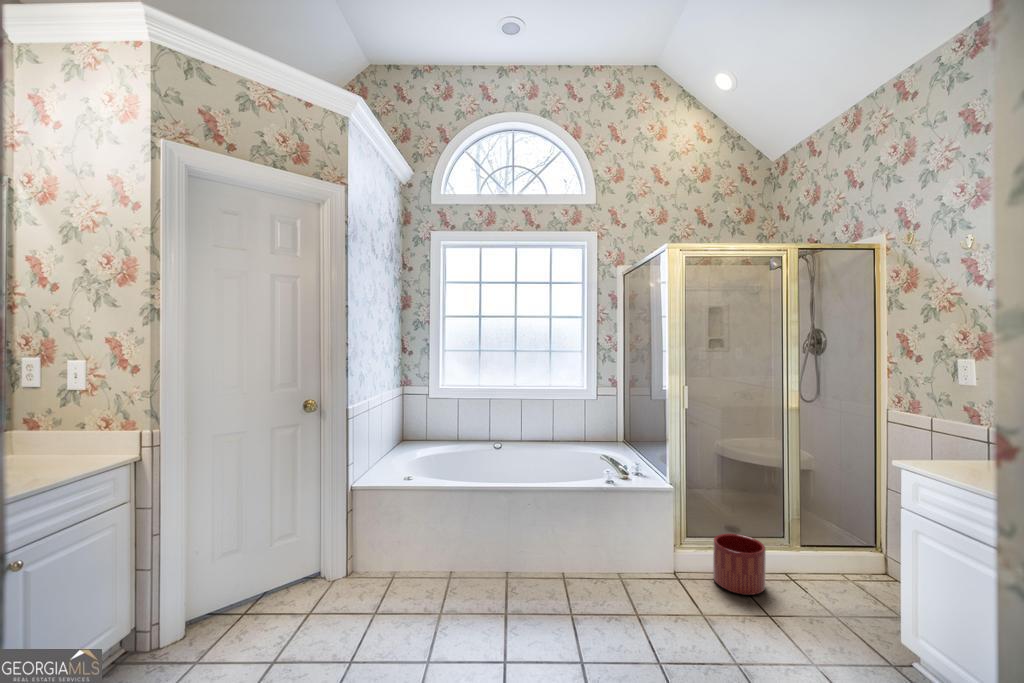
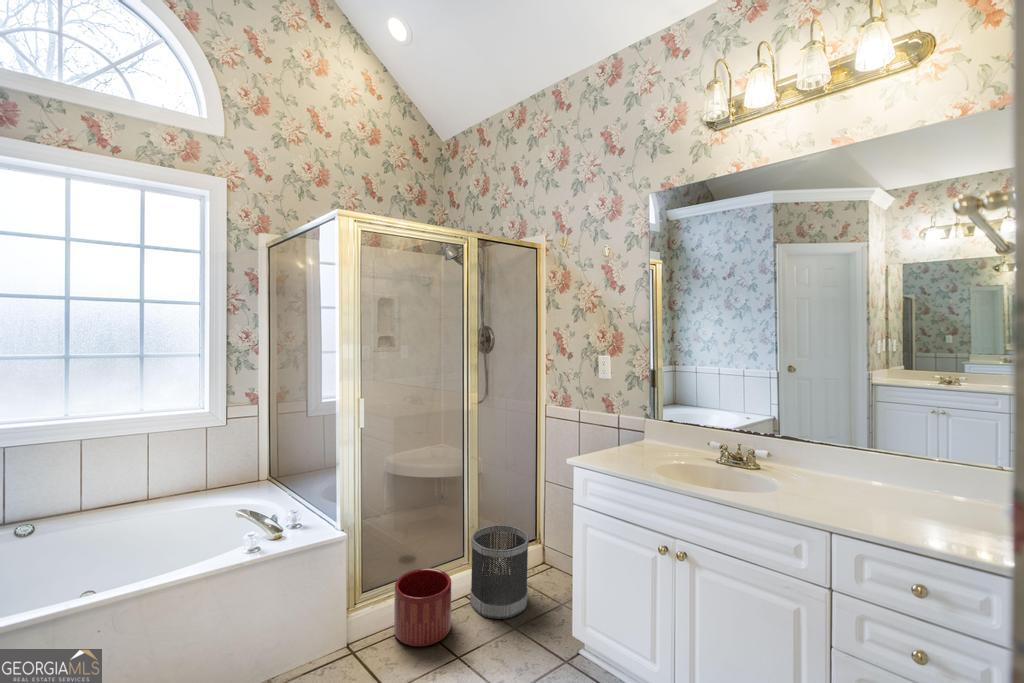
wastebasket: none [789,517,855,603] -> present [470,525,529,619]

